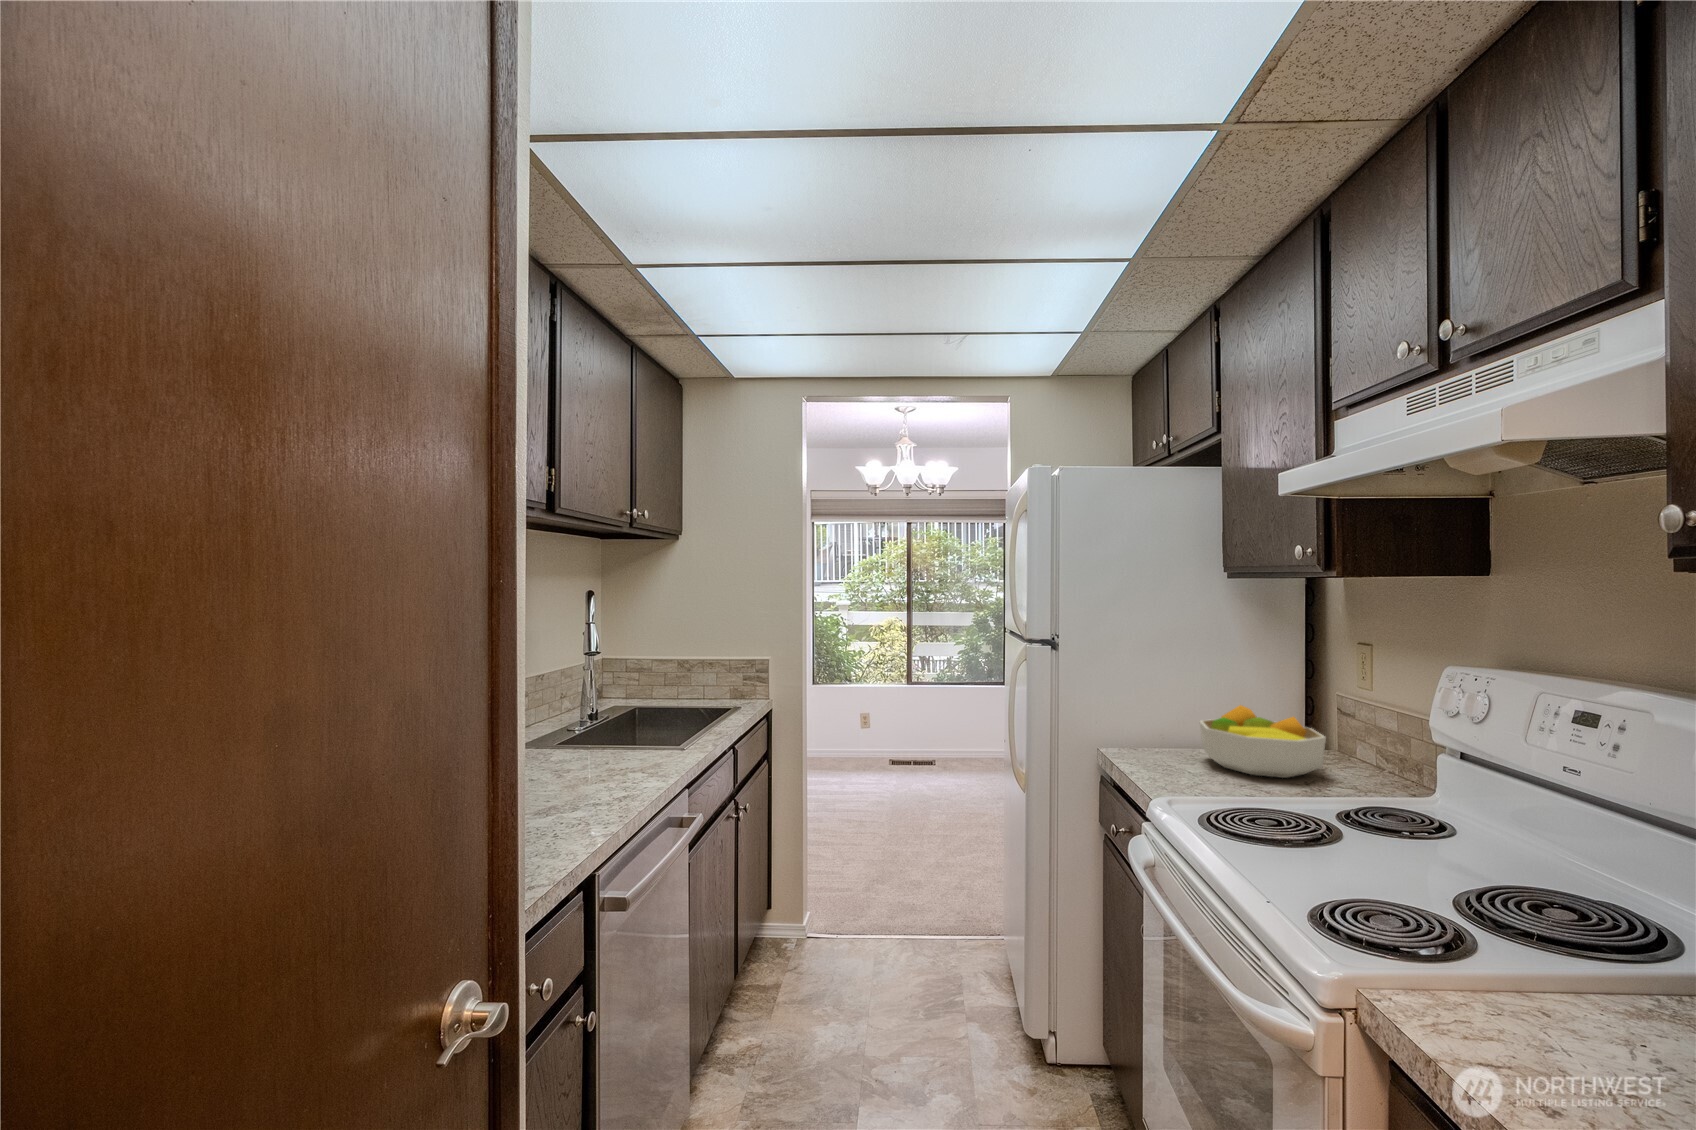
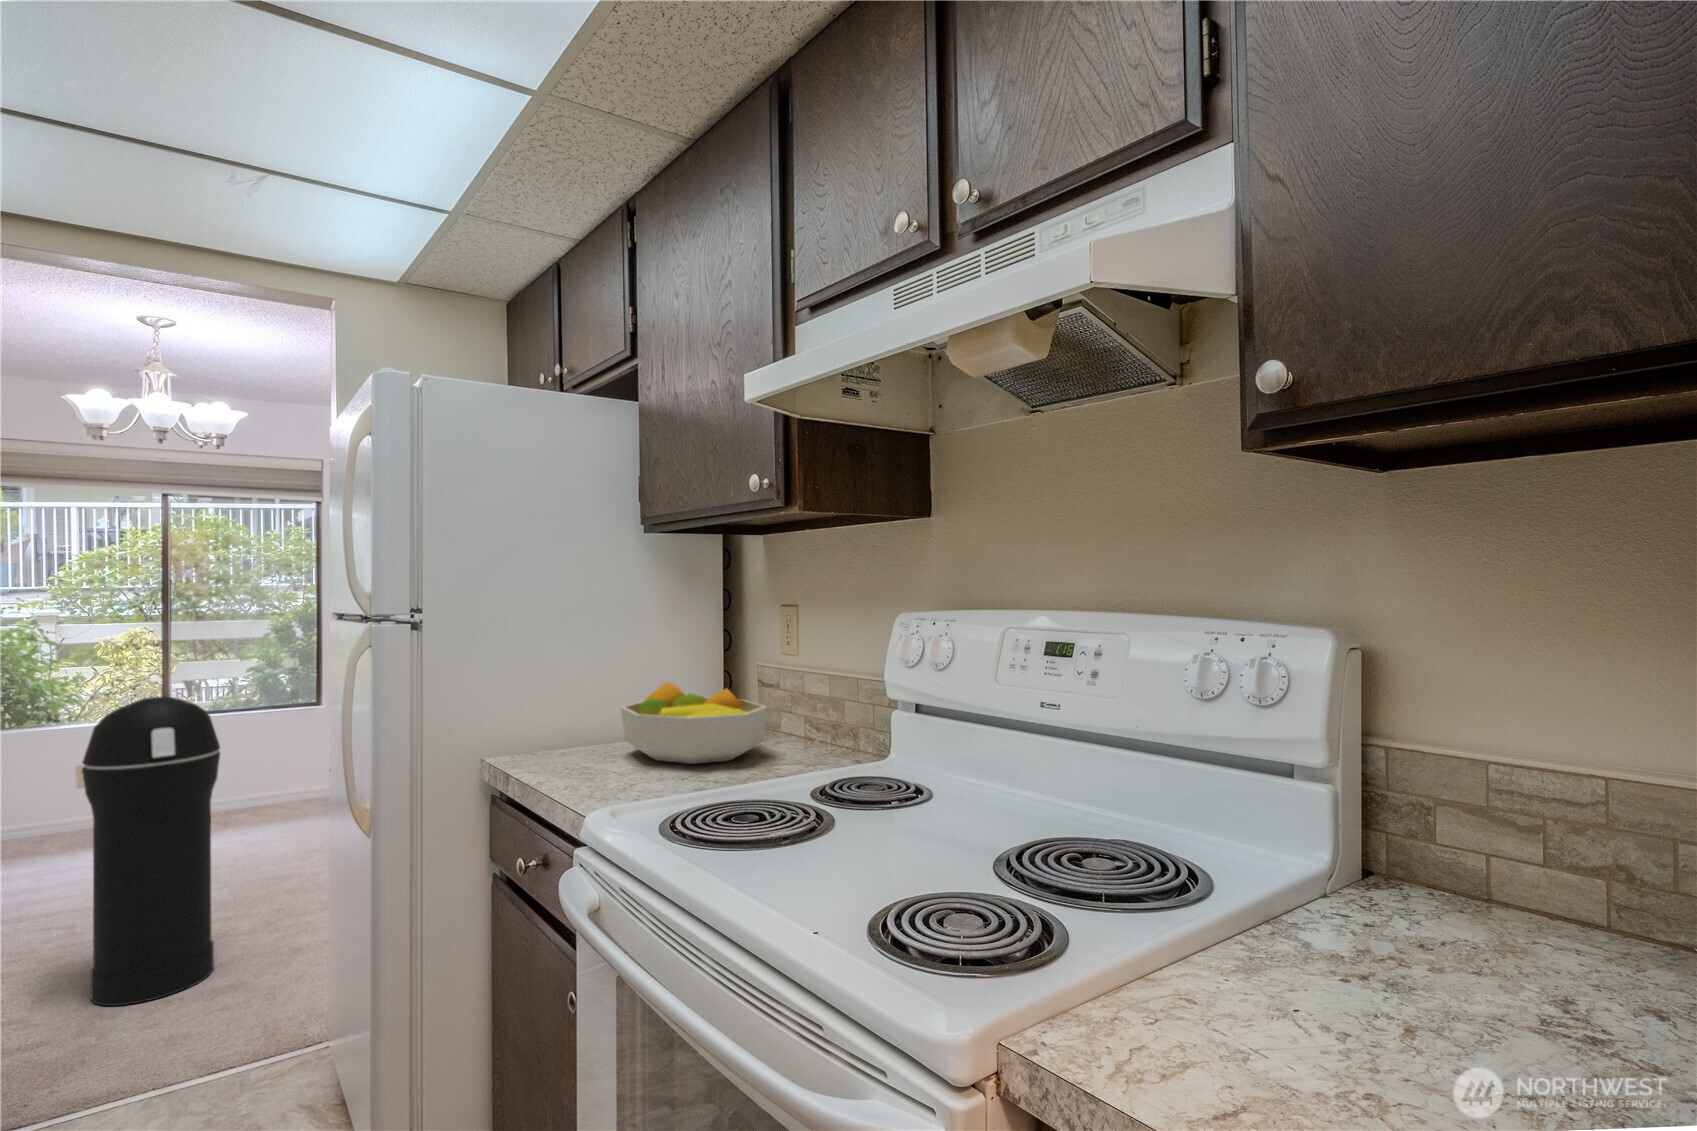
trash can: none [869,672,941,873] -> present [82,697,220,1006]

